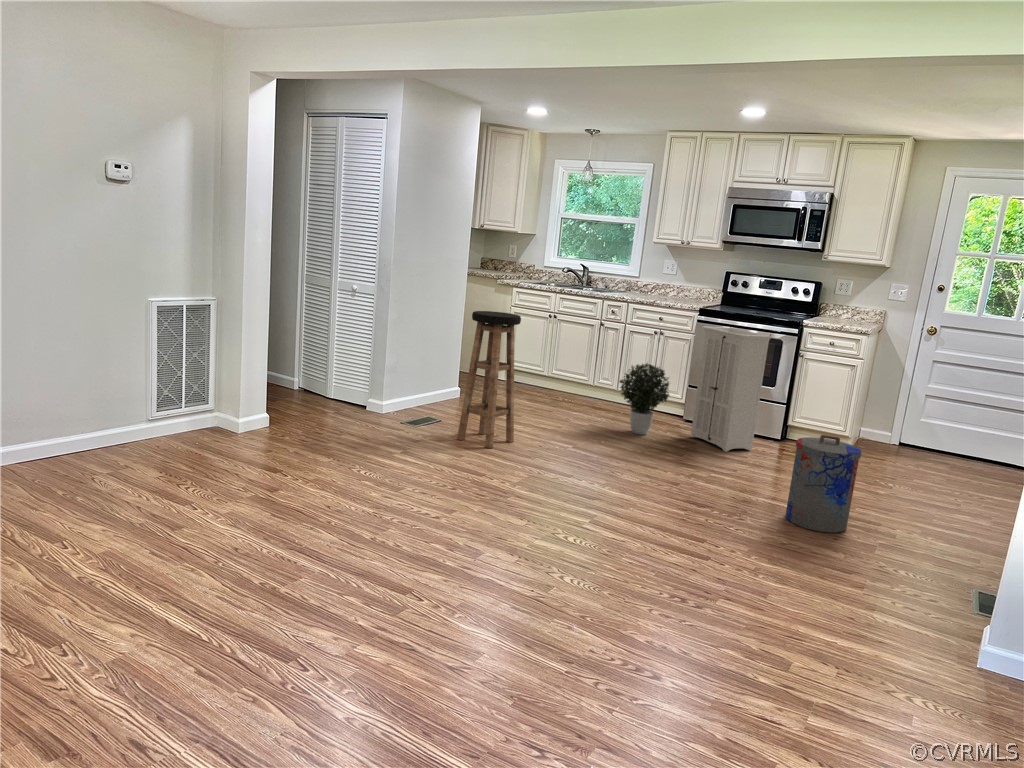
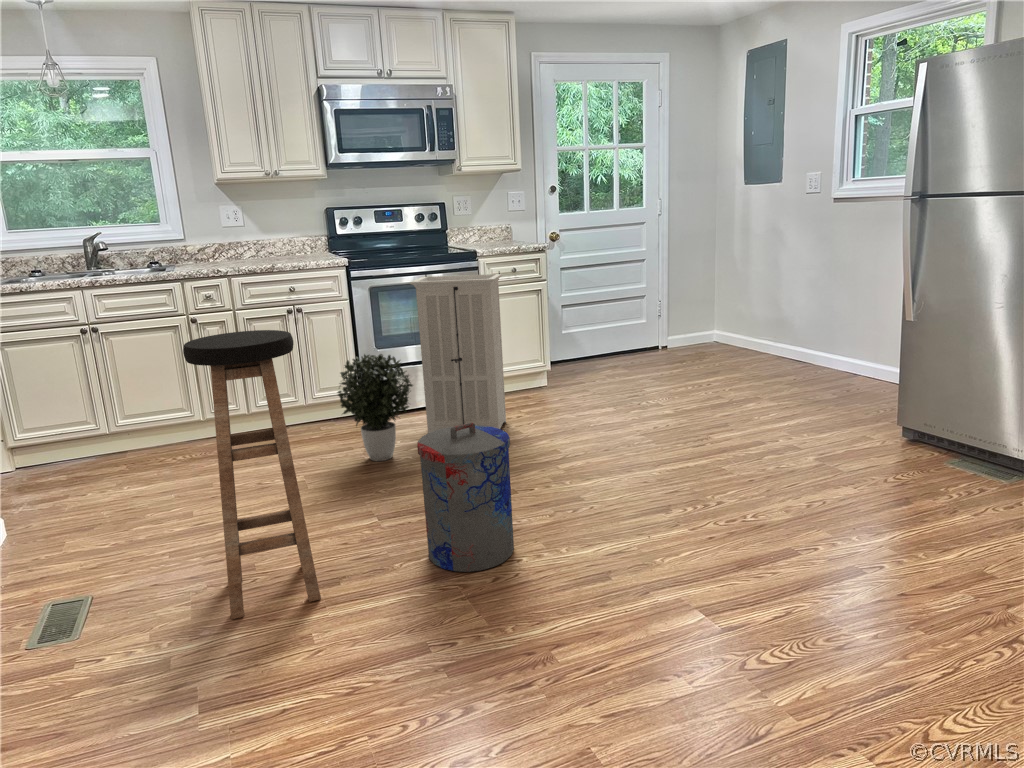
trash can: present [786,435,862,533] -> present [417,423,514,572]

